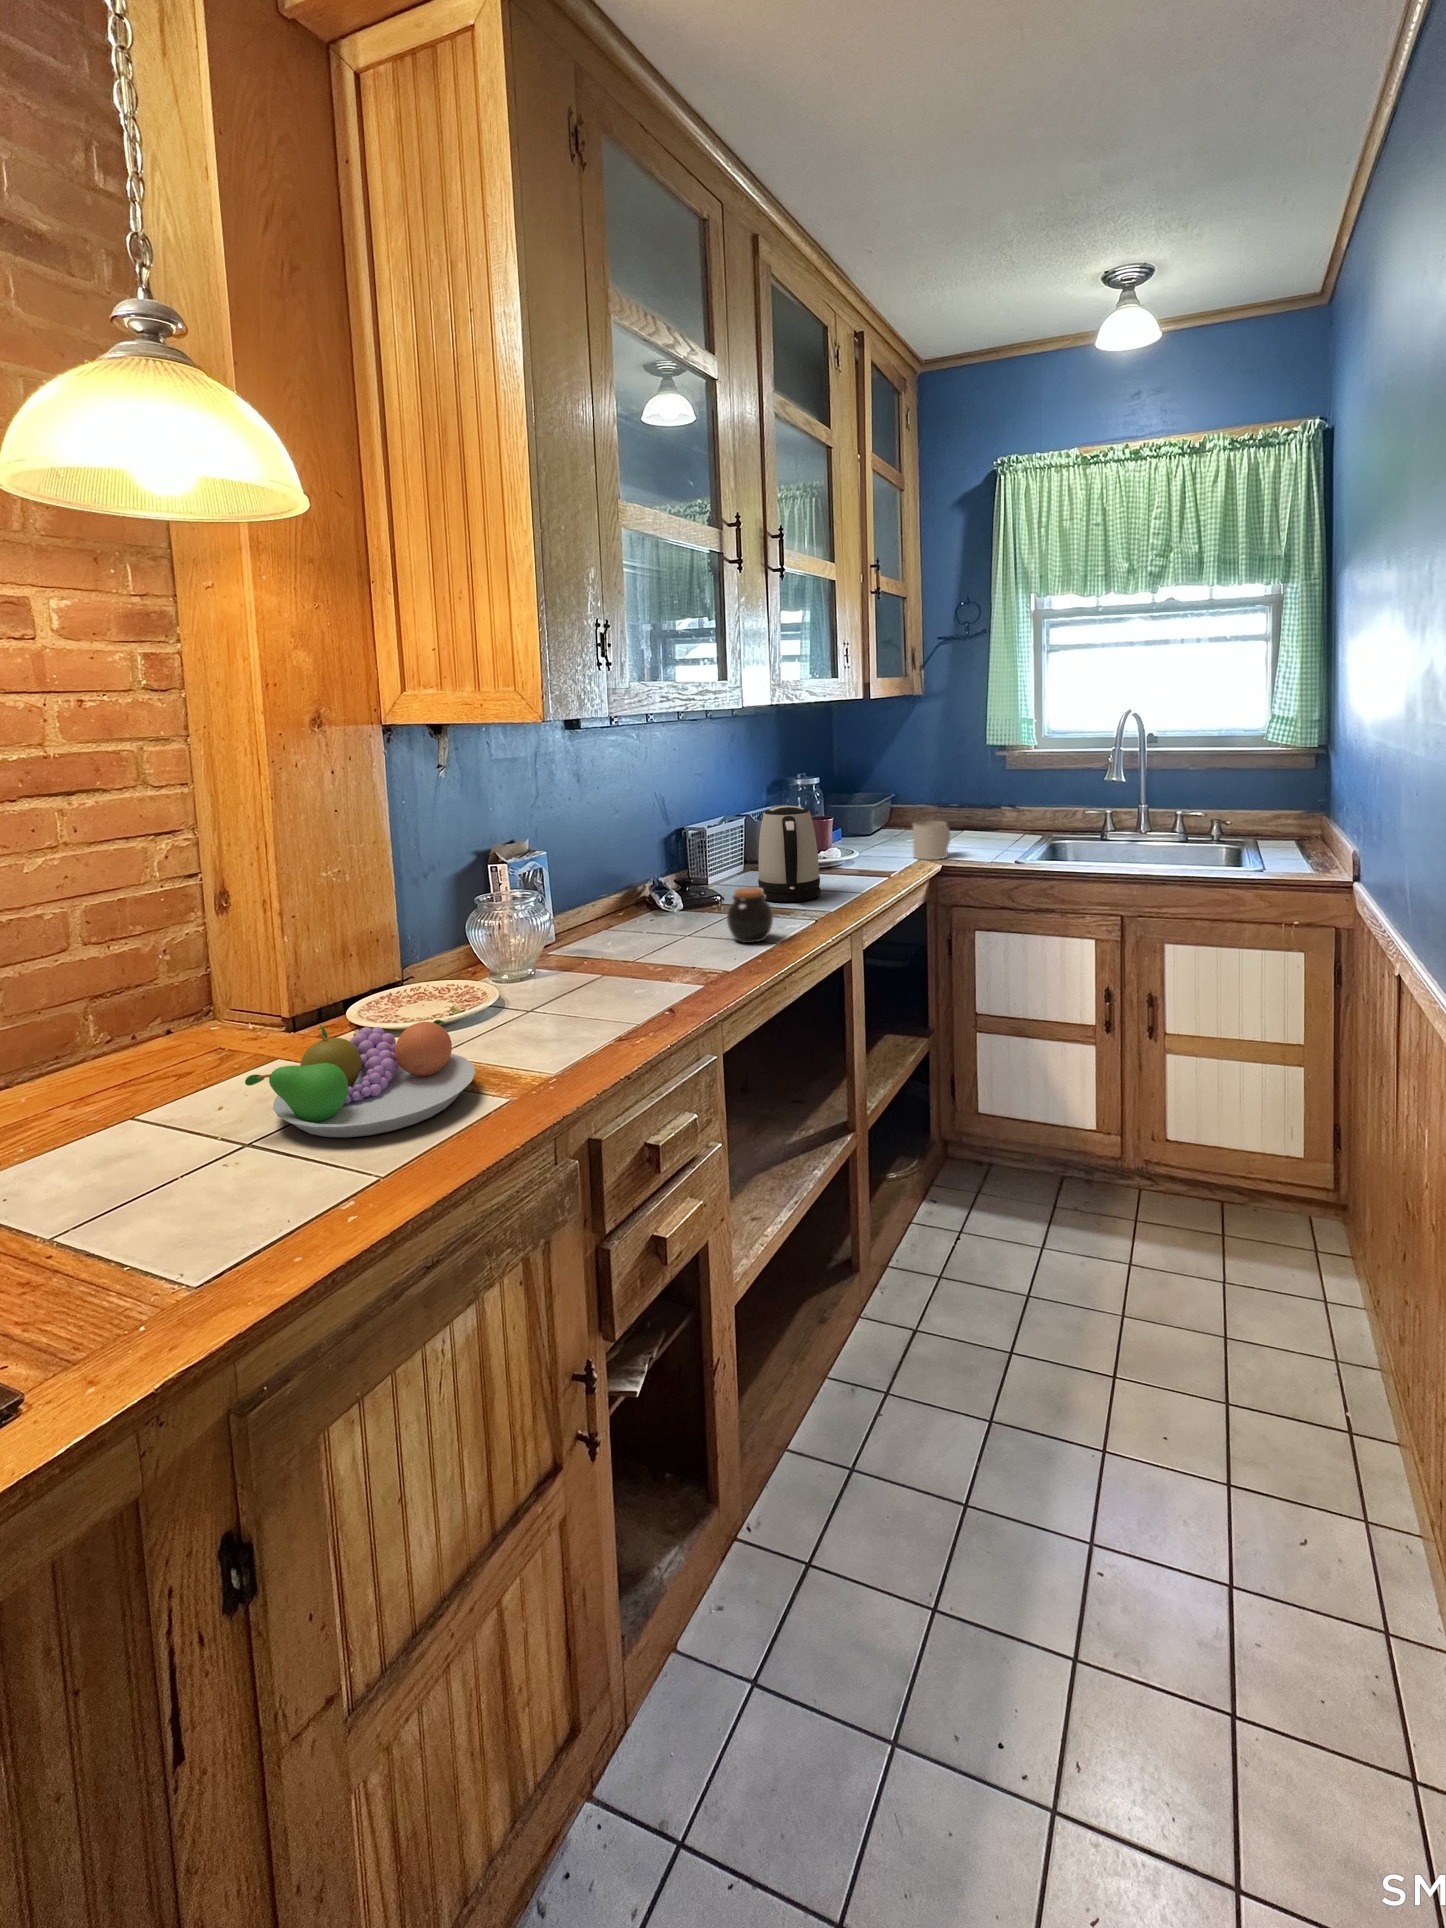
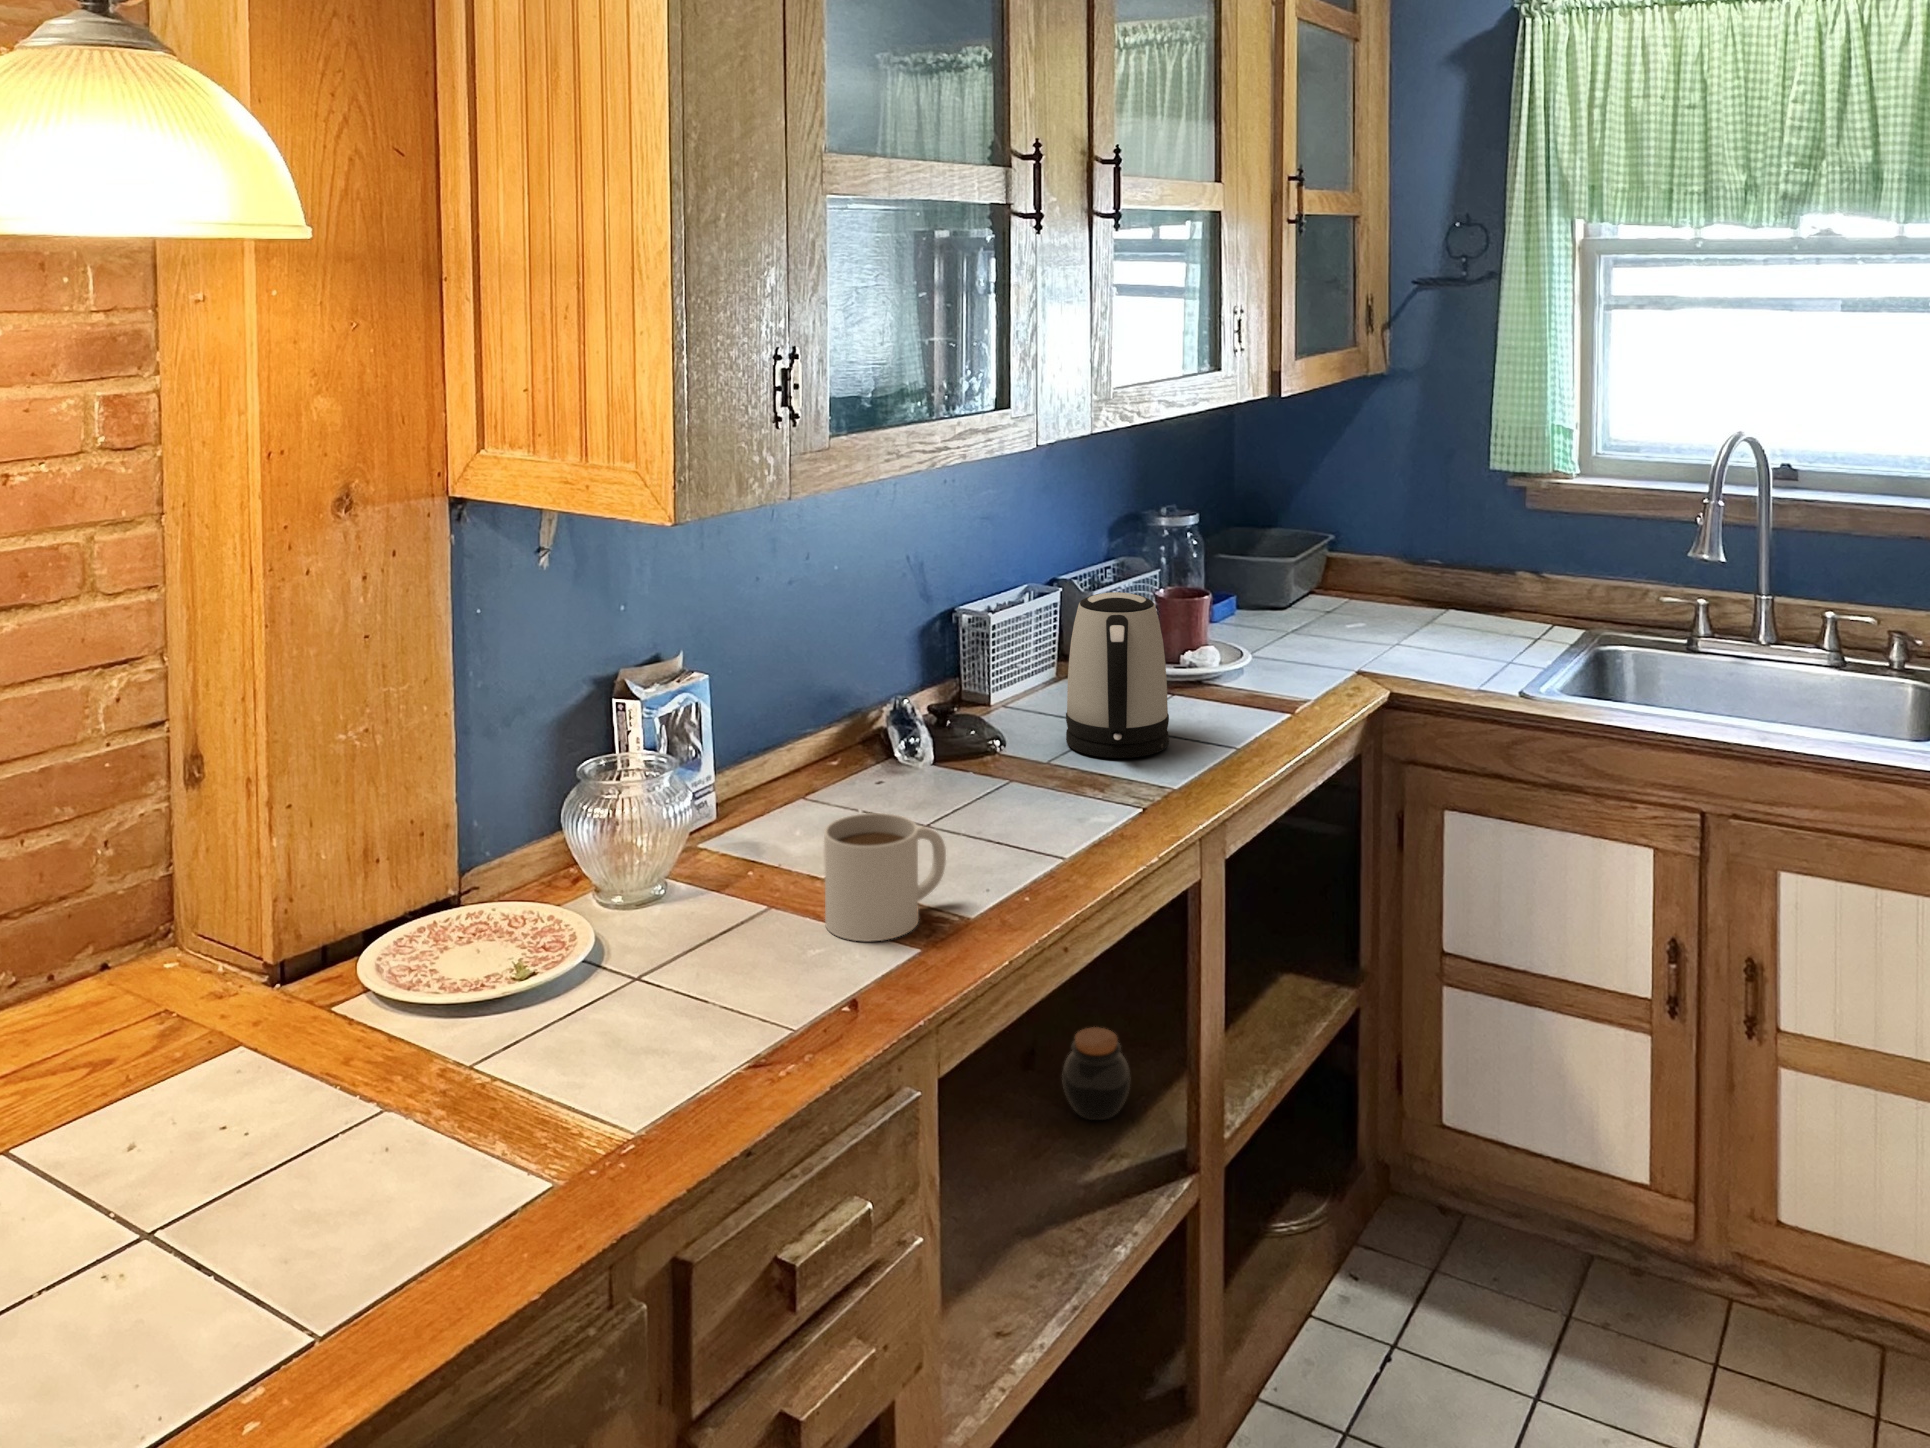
mug: present [913,821,950,860] -> present [824,813,946,941]
jar: present [727,887,773,943] -> present [1062,1027,1130,1120]
fruit bowl: present [245,1020,475,1138] -> none [156,1025,511,1237]

